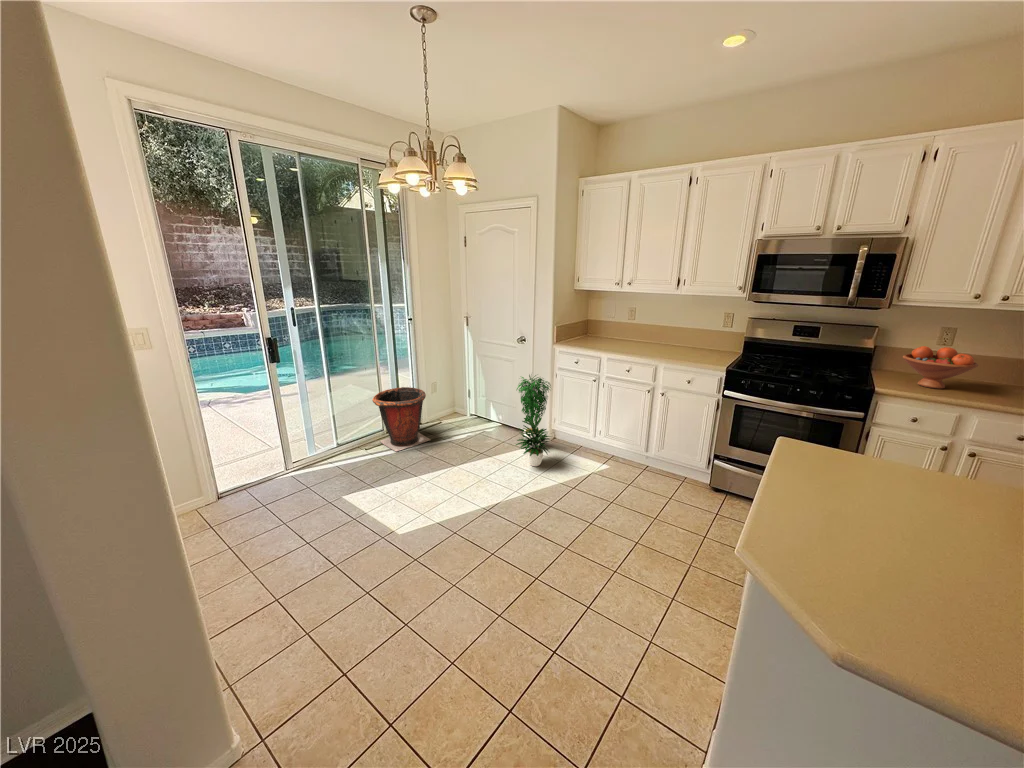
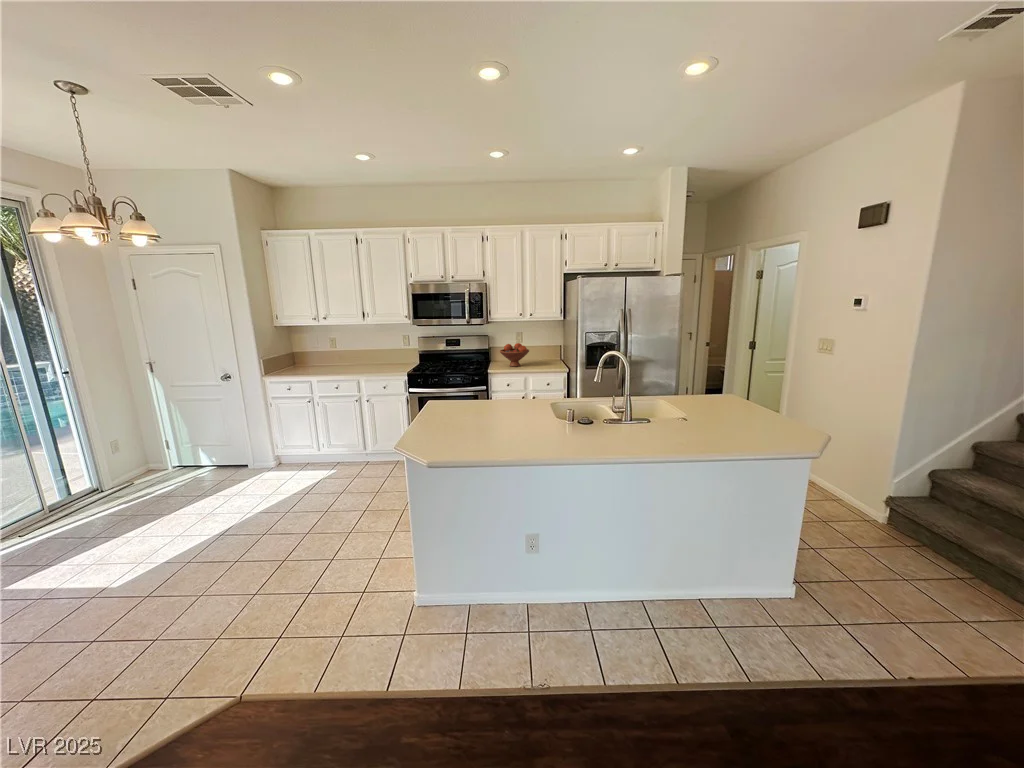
potted plant: present [516,375,551,466] -> none [229,404,277,490]
trash can: present [372,387,431,451] -> none [23,444,125,525]

